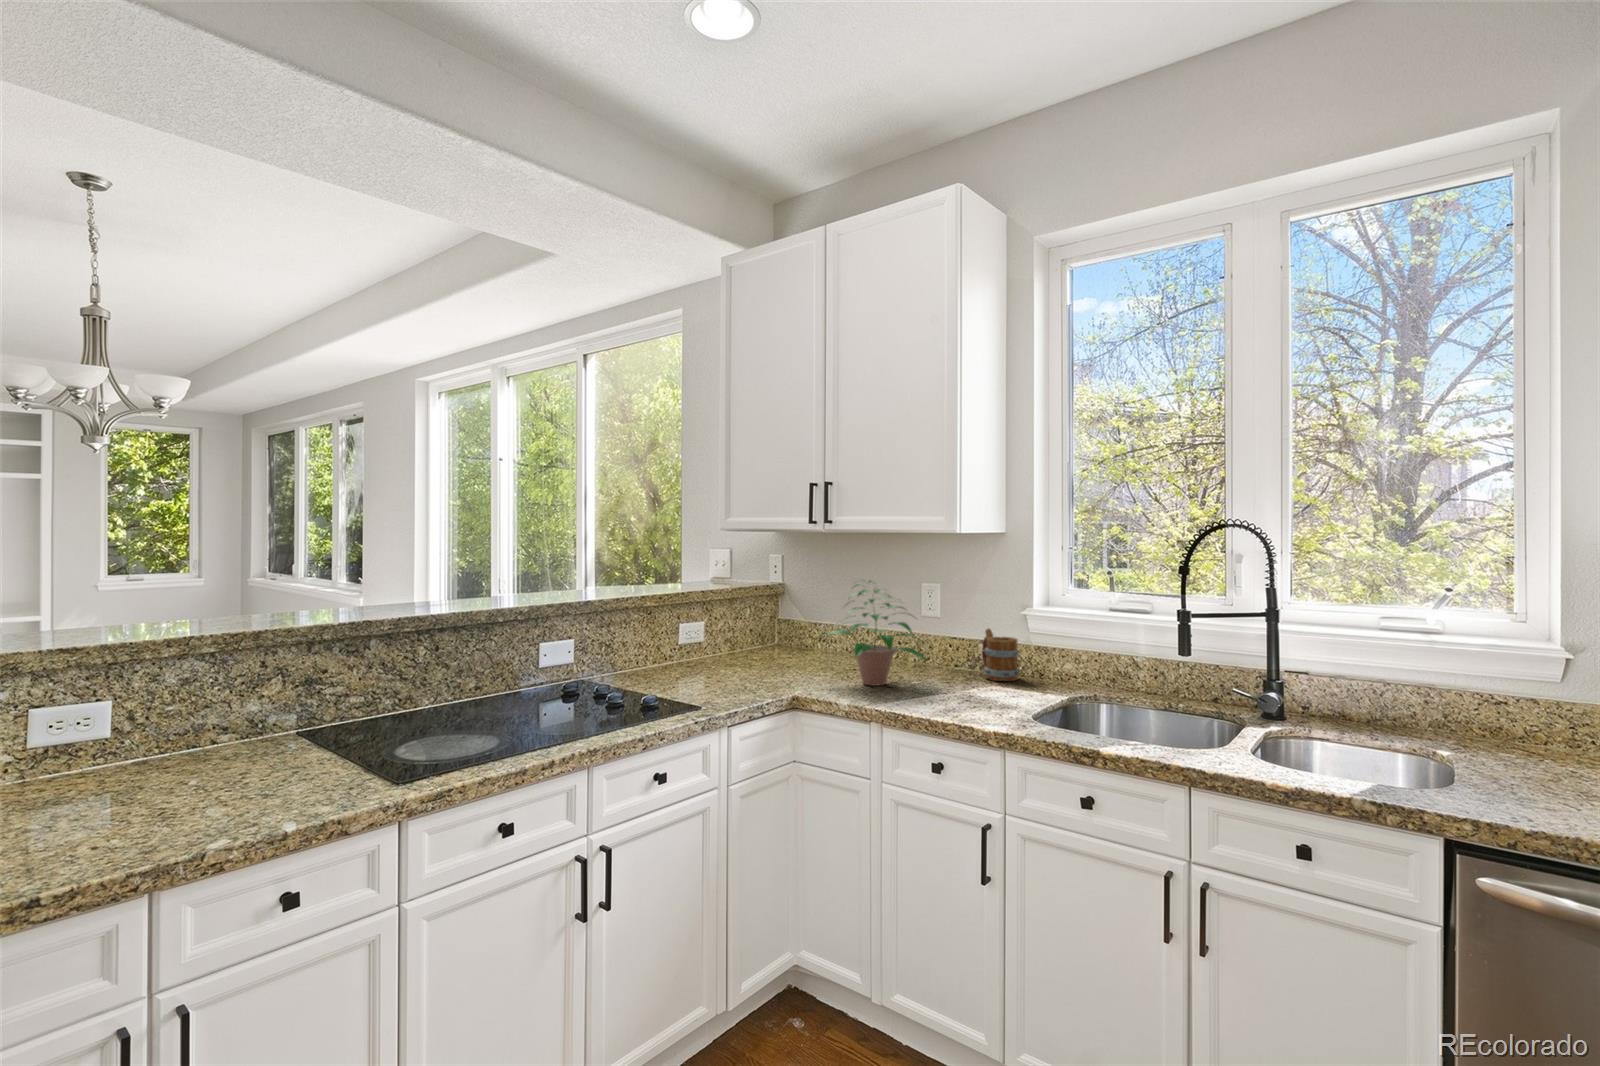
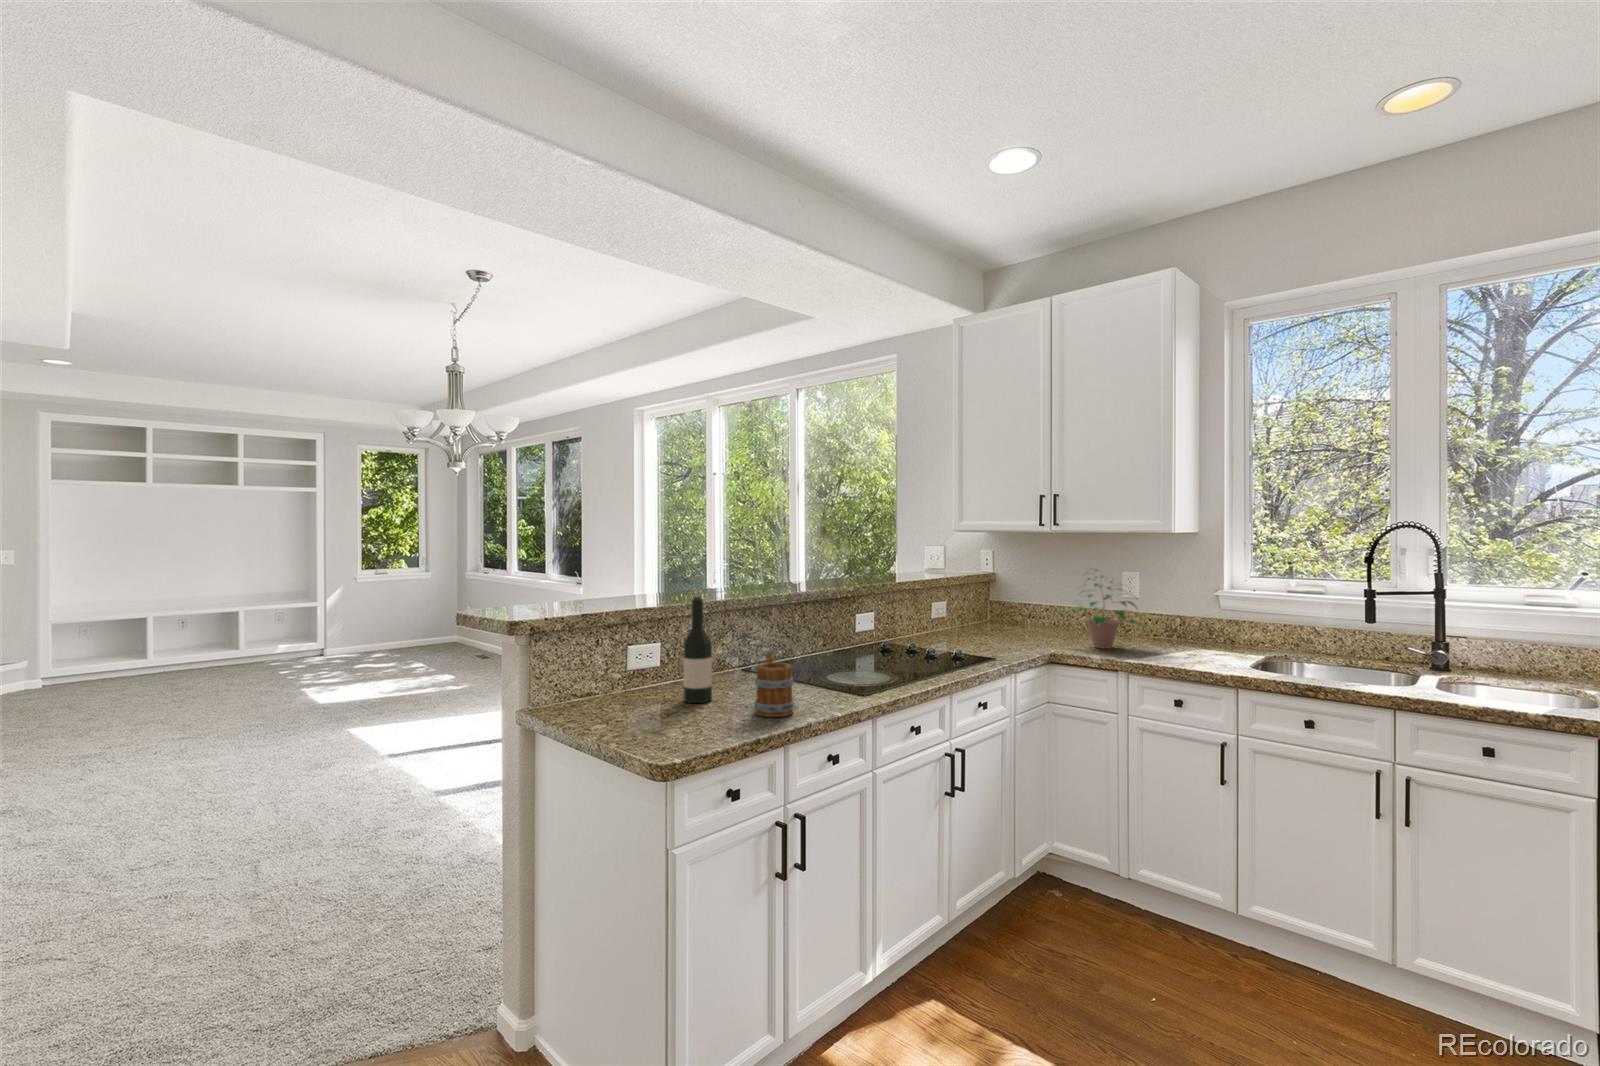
mug: present [982,629,1020,681] -> present [754,652,795,717]
wine bottle: none [86,633,148,808] -> present [683,596,712,703]

